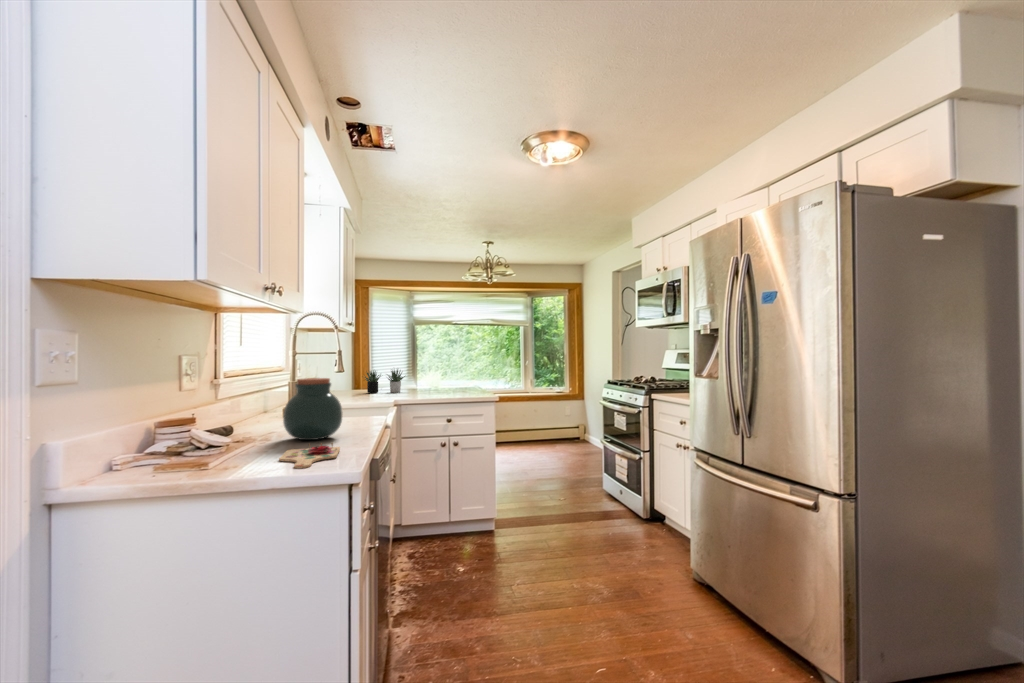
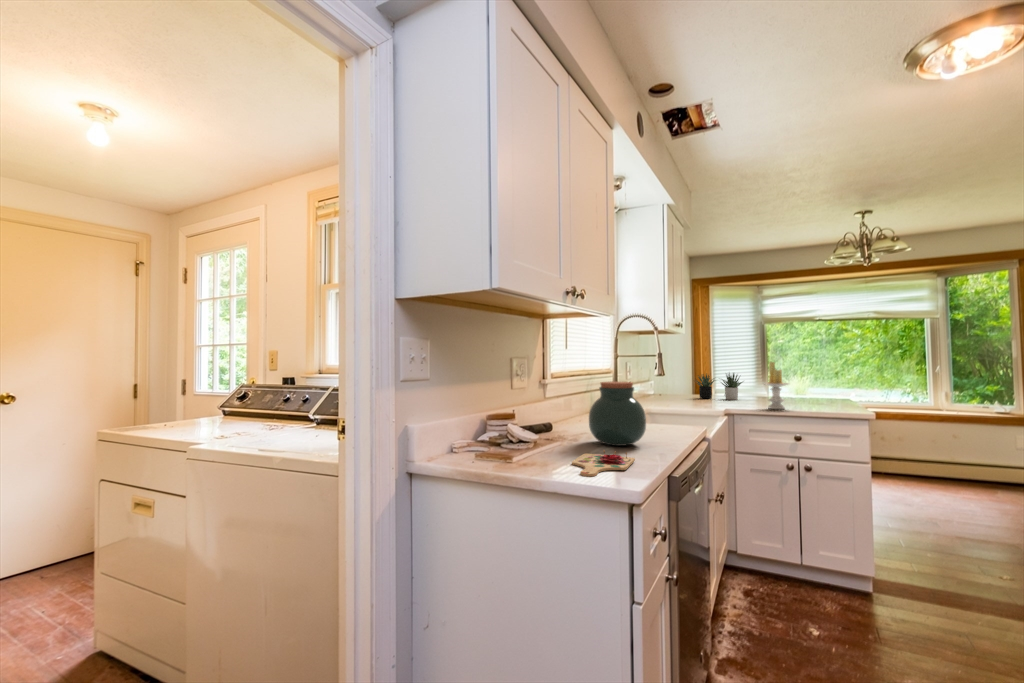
candle: none [423,358,443,397] -> present [763,362,789,409]

